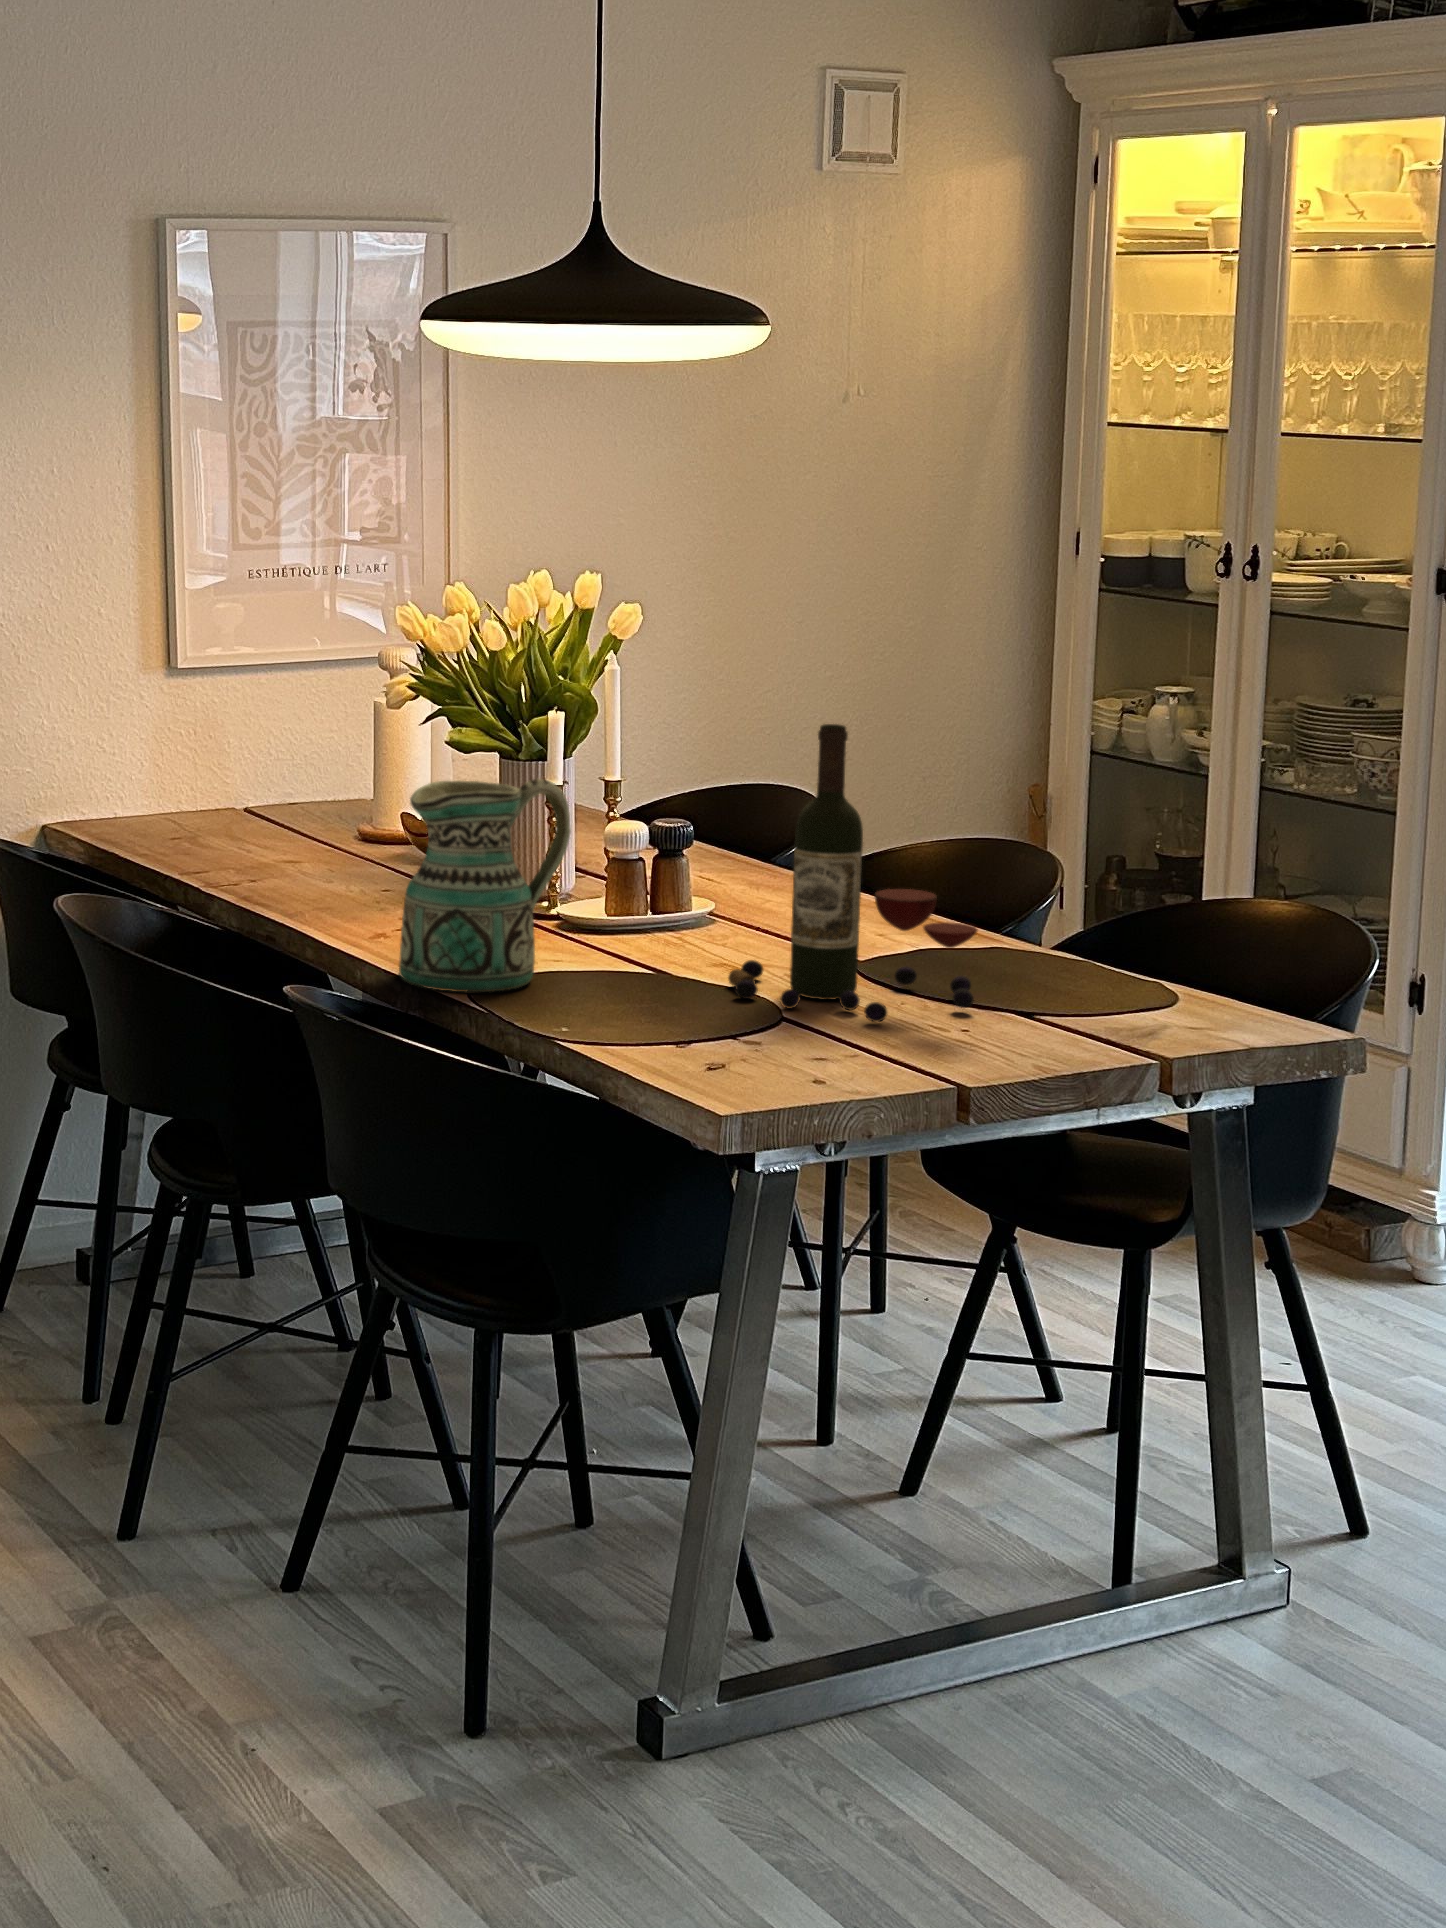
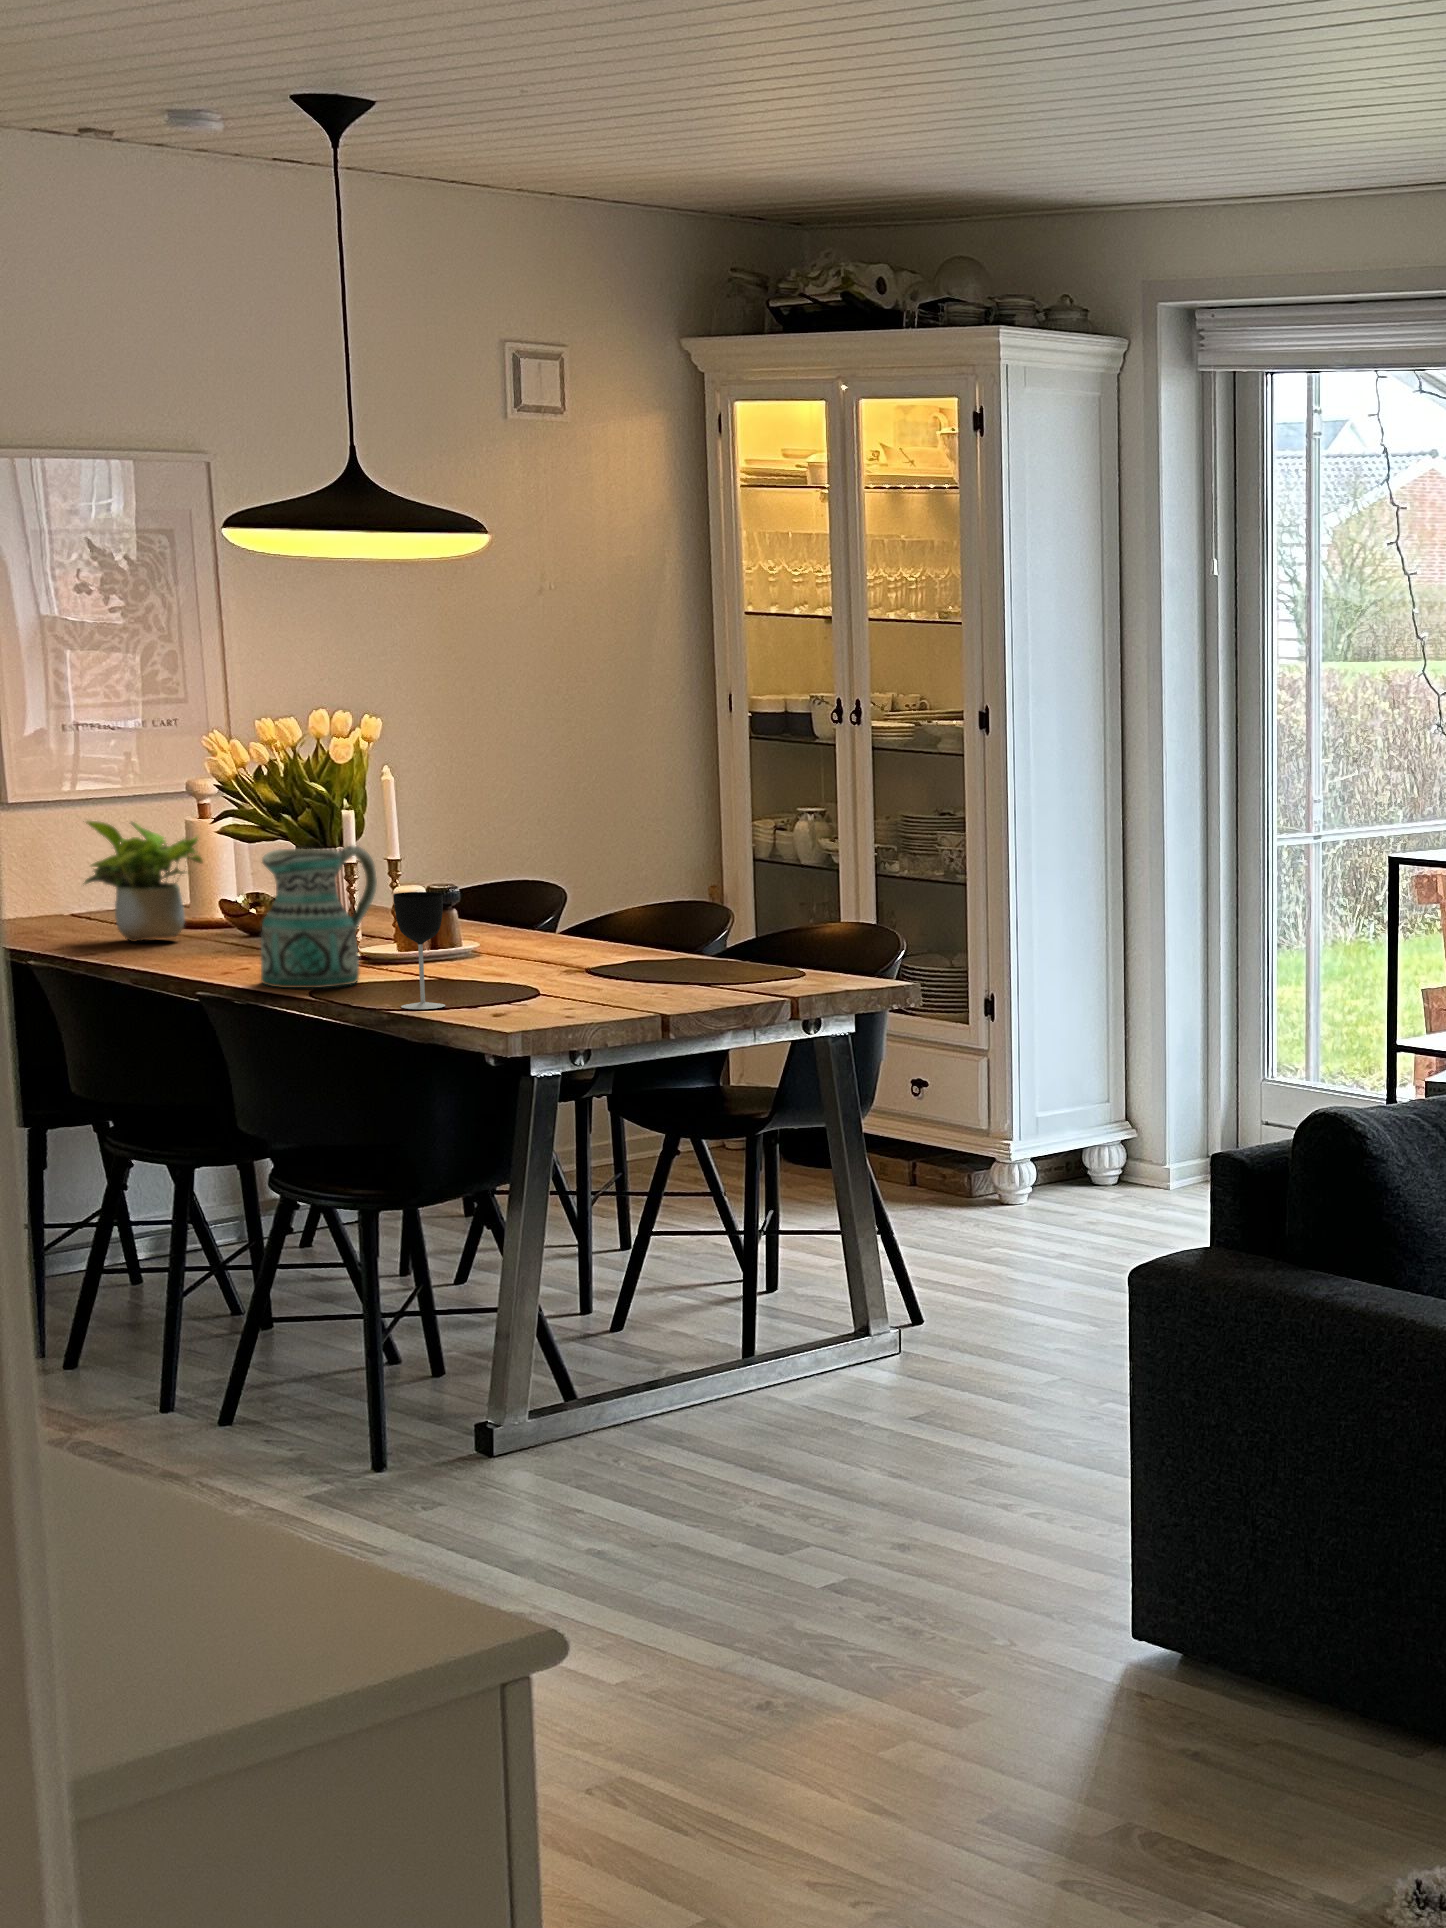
potted plant: none [216,708,368,872] -> present [85,821,203,942]
wine bottle: present [728,724,977,1022] -> none [497,801,668,989]
wine glass: none [575,871,648,1057] -> present [393,892,445,1009]

